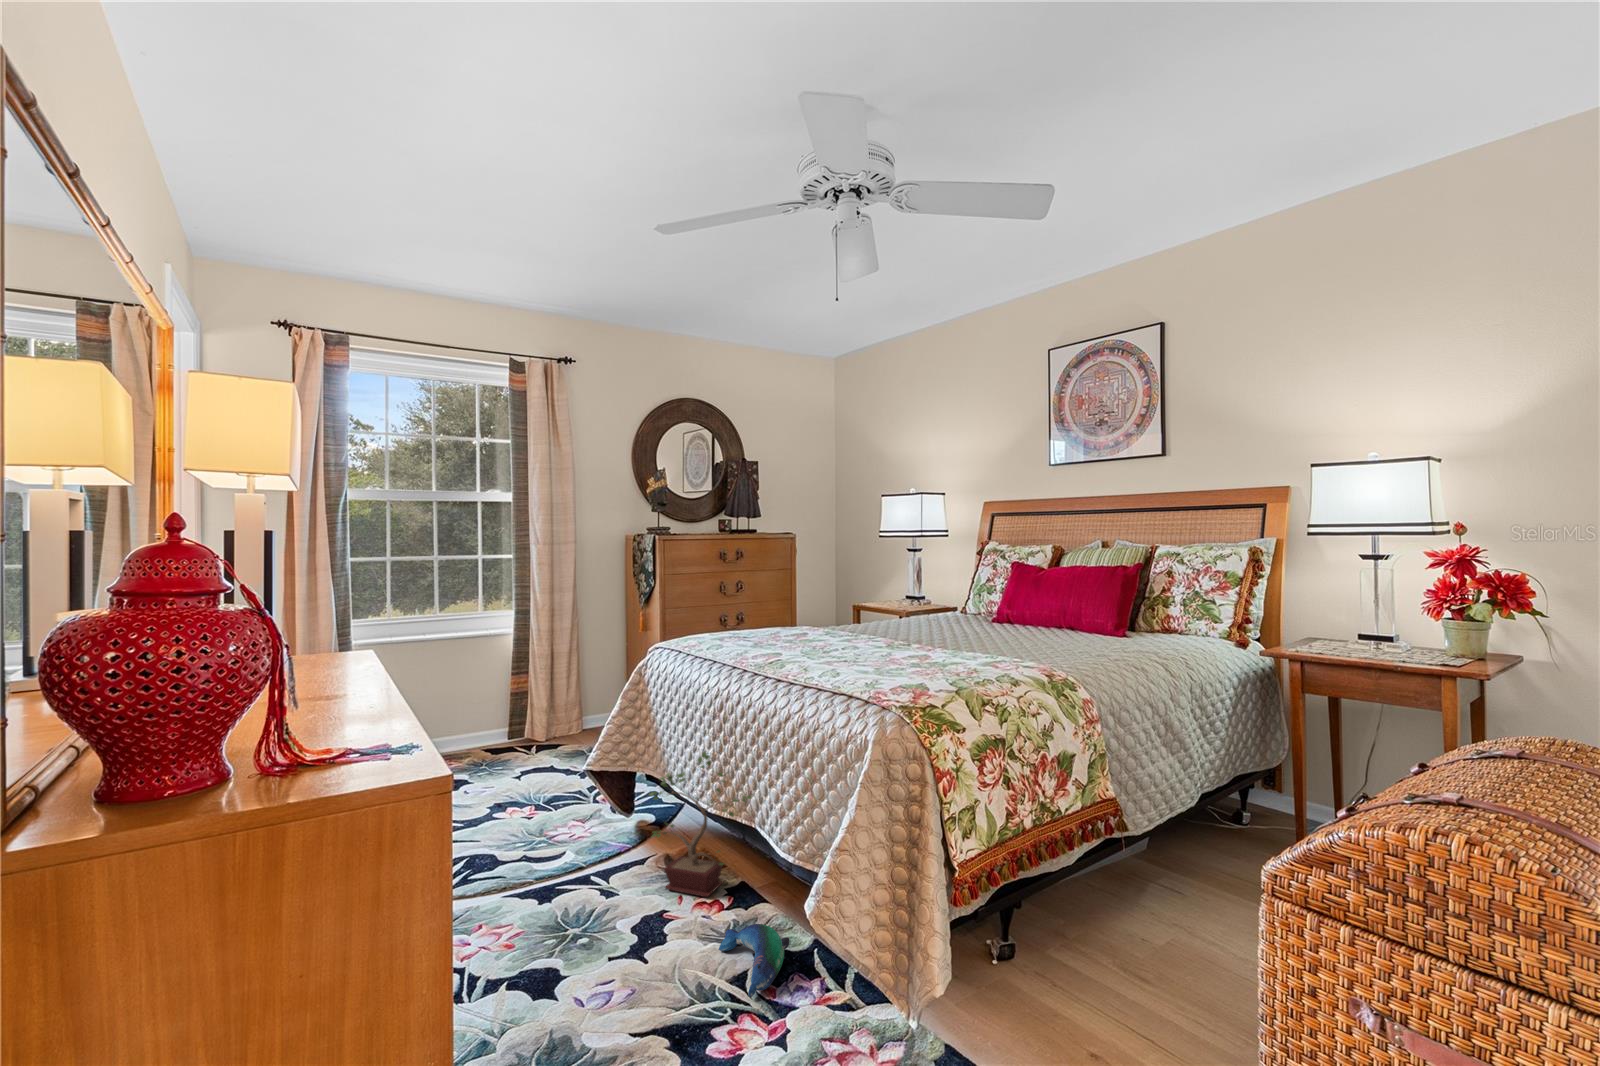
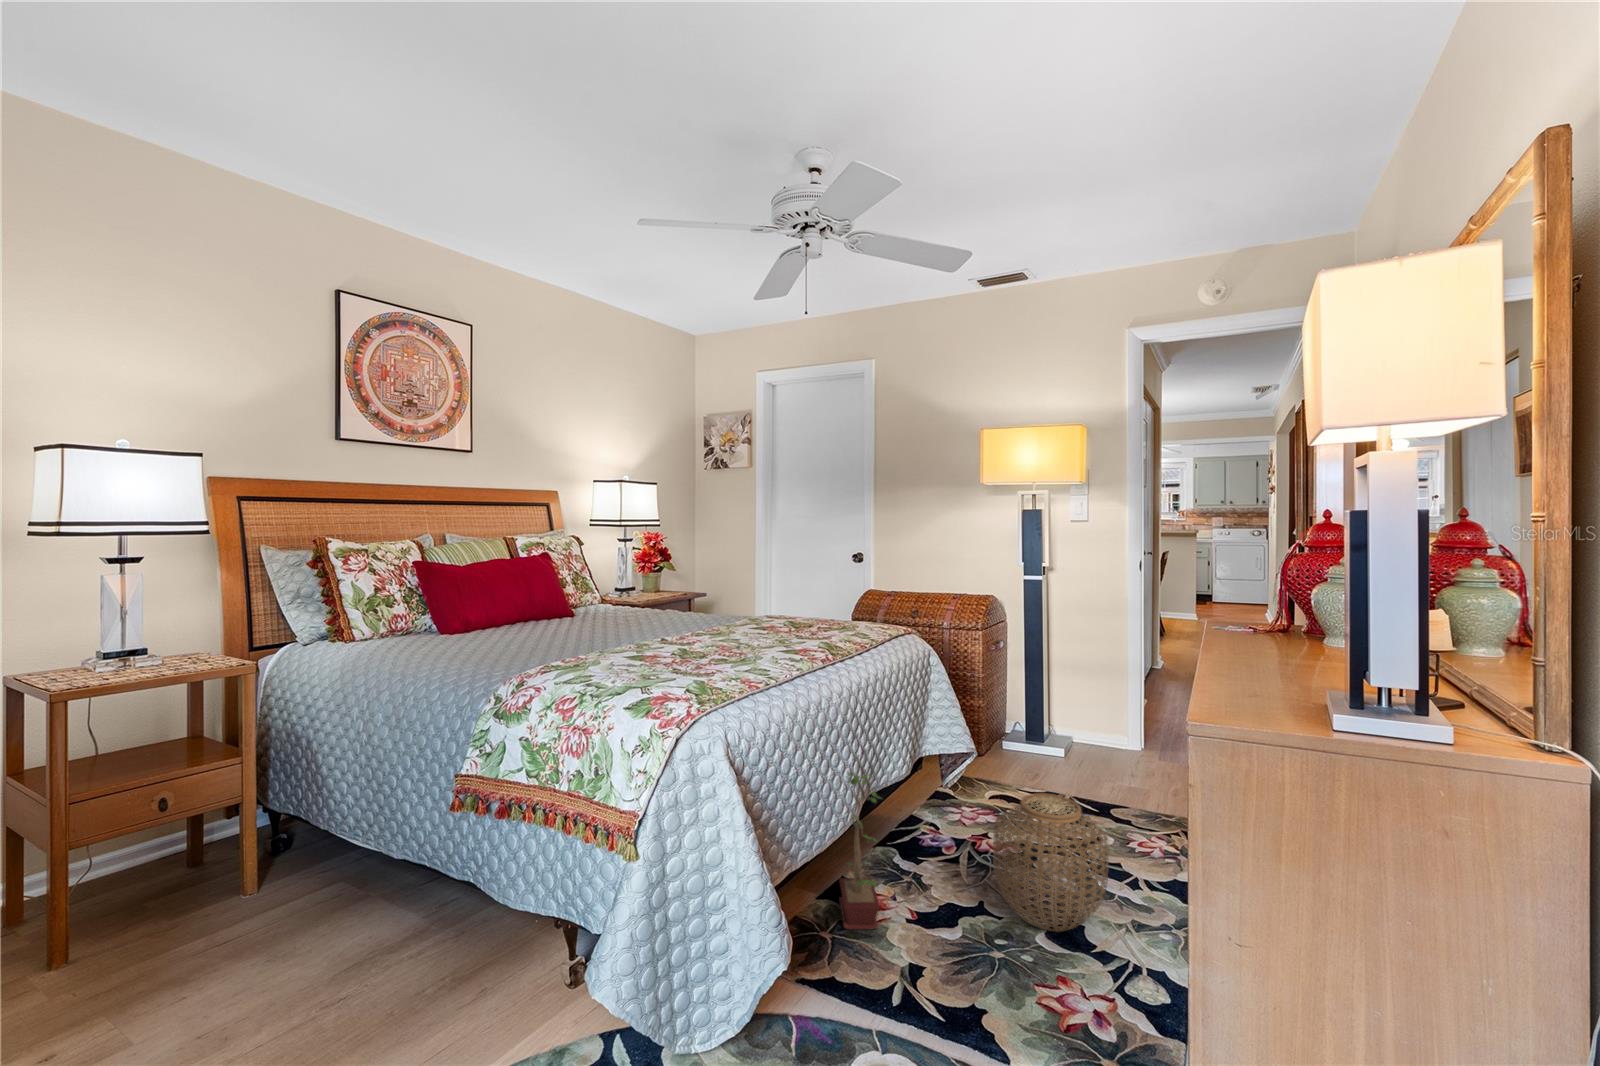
woven basket: none [510,841,645,1008] -> present [993,793,1109,931]
plush toy: present [718,924,789,997] -> none [915,826,974,875]

